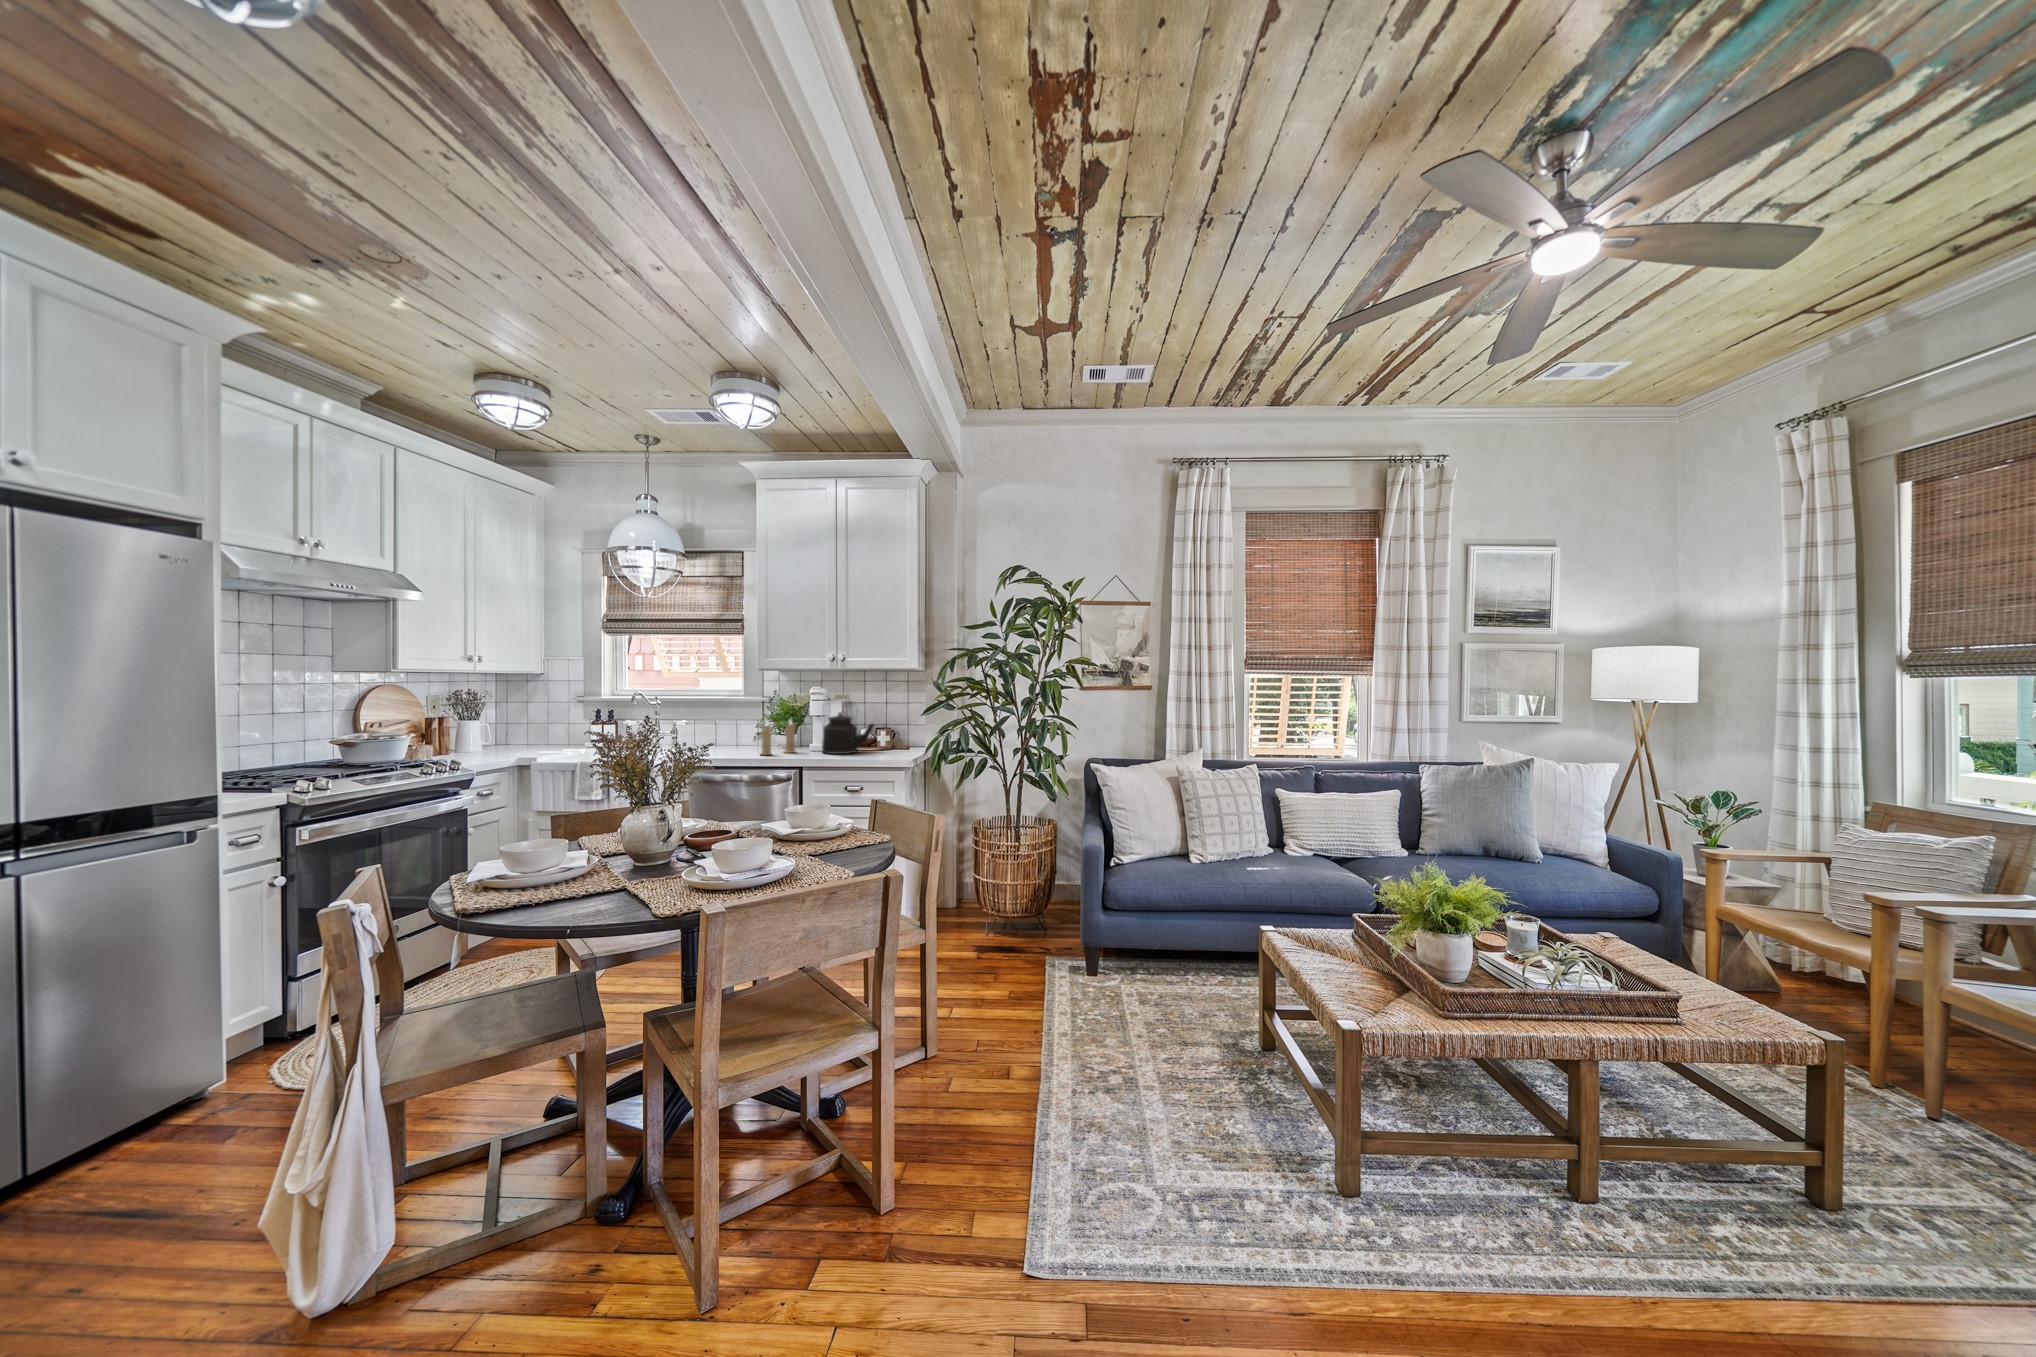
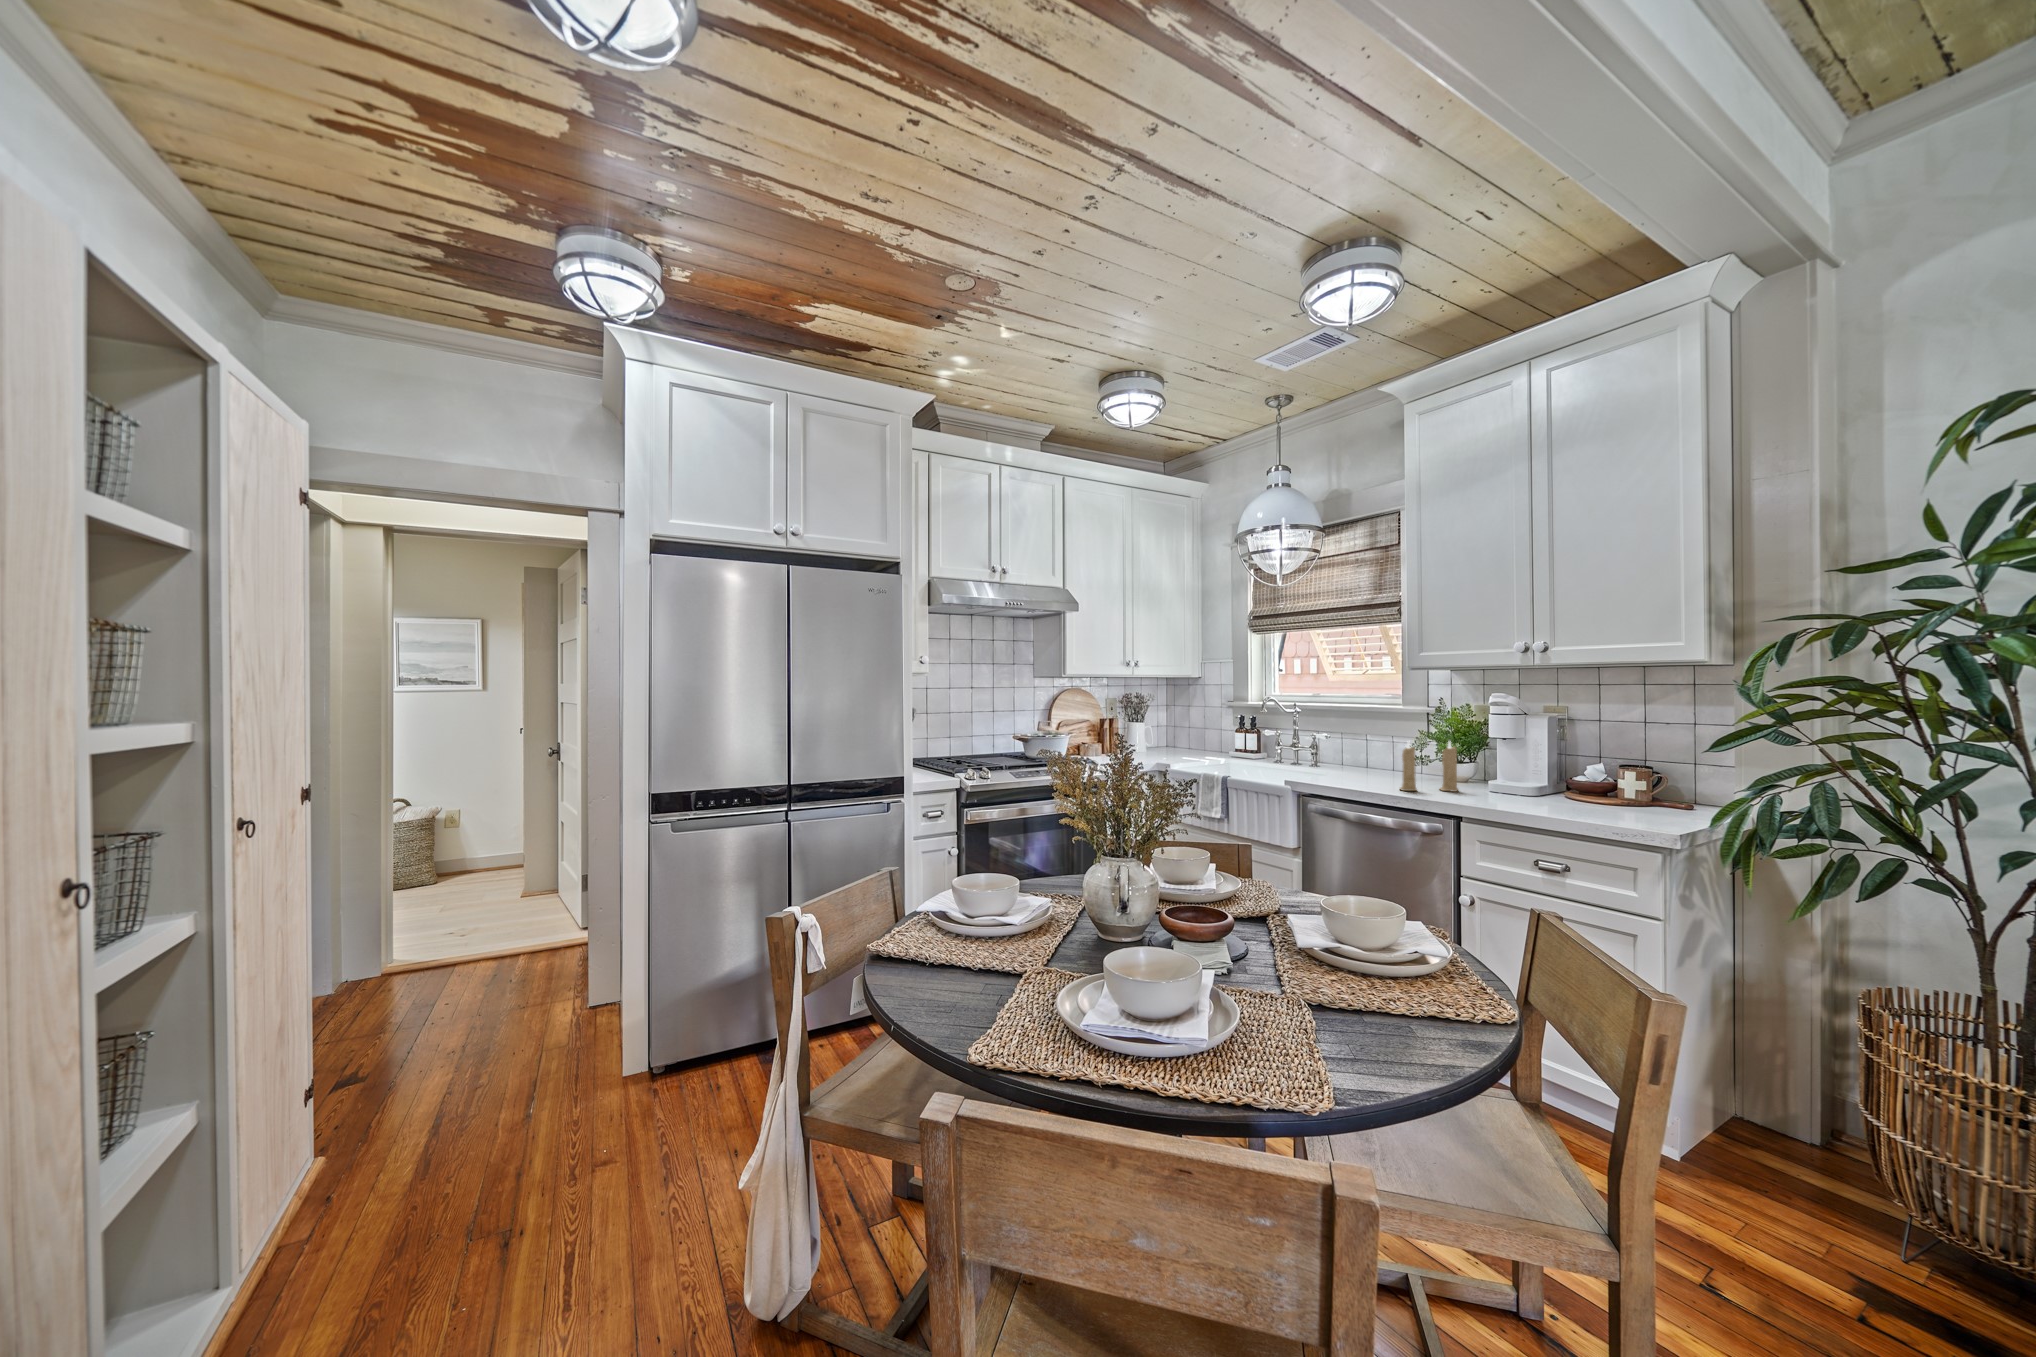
kettle: present [822,712,875,754] -> none [1498,719,1602,803]

